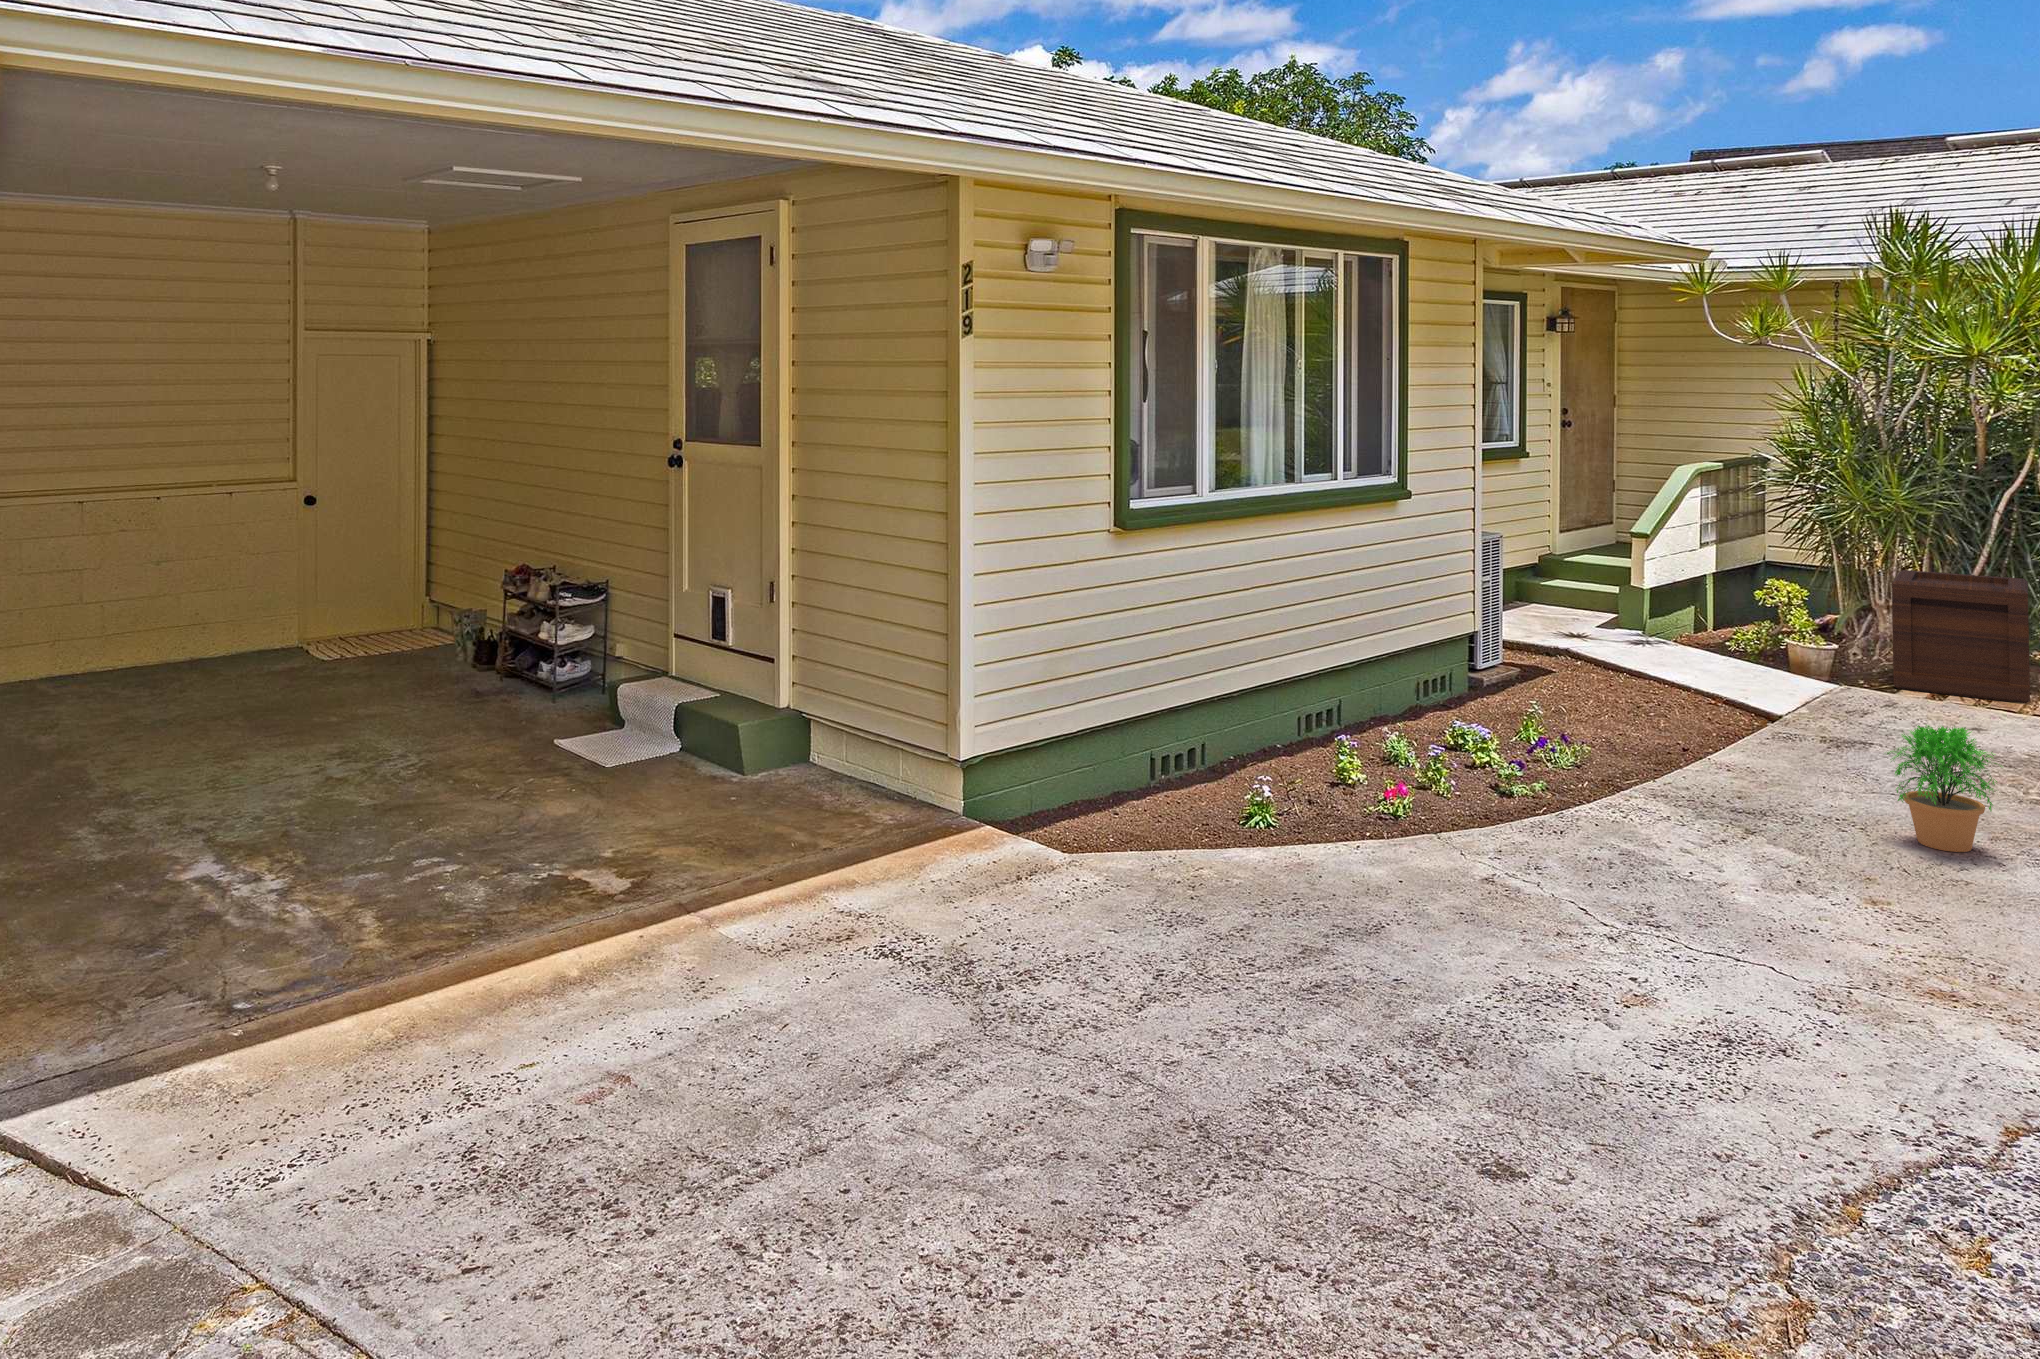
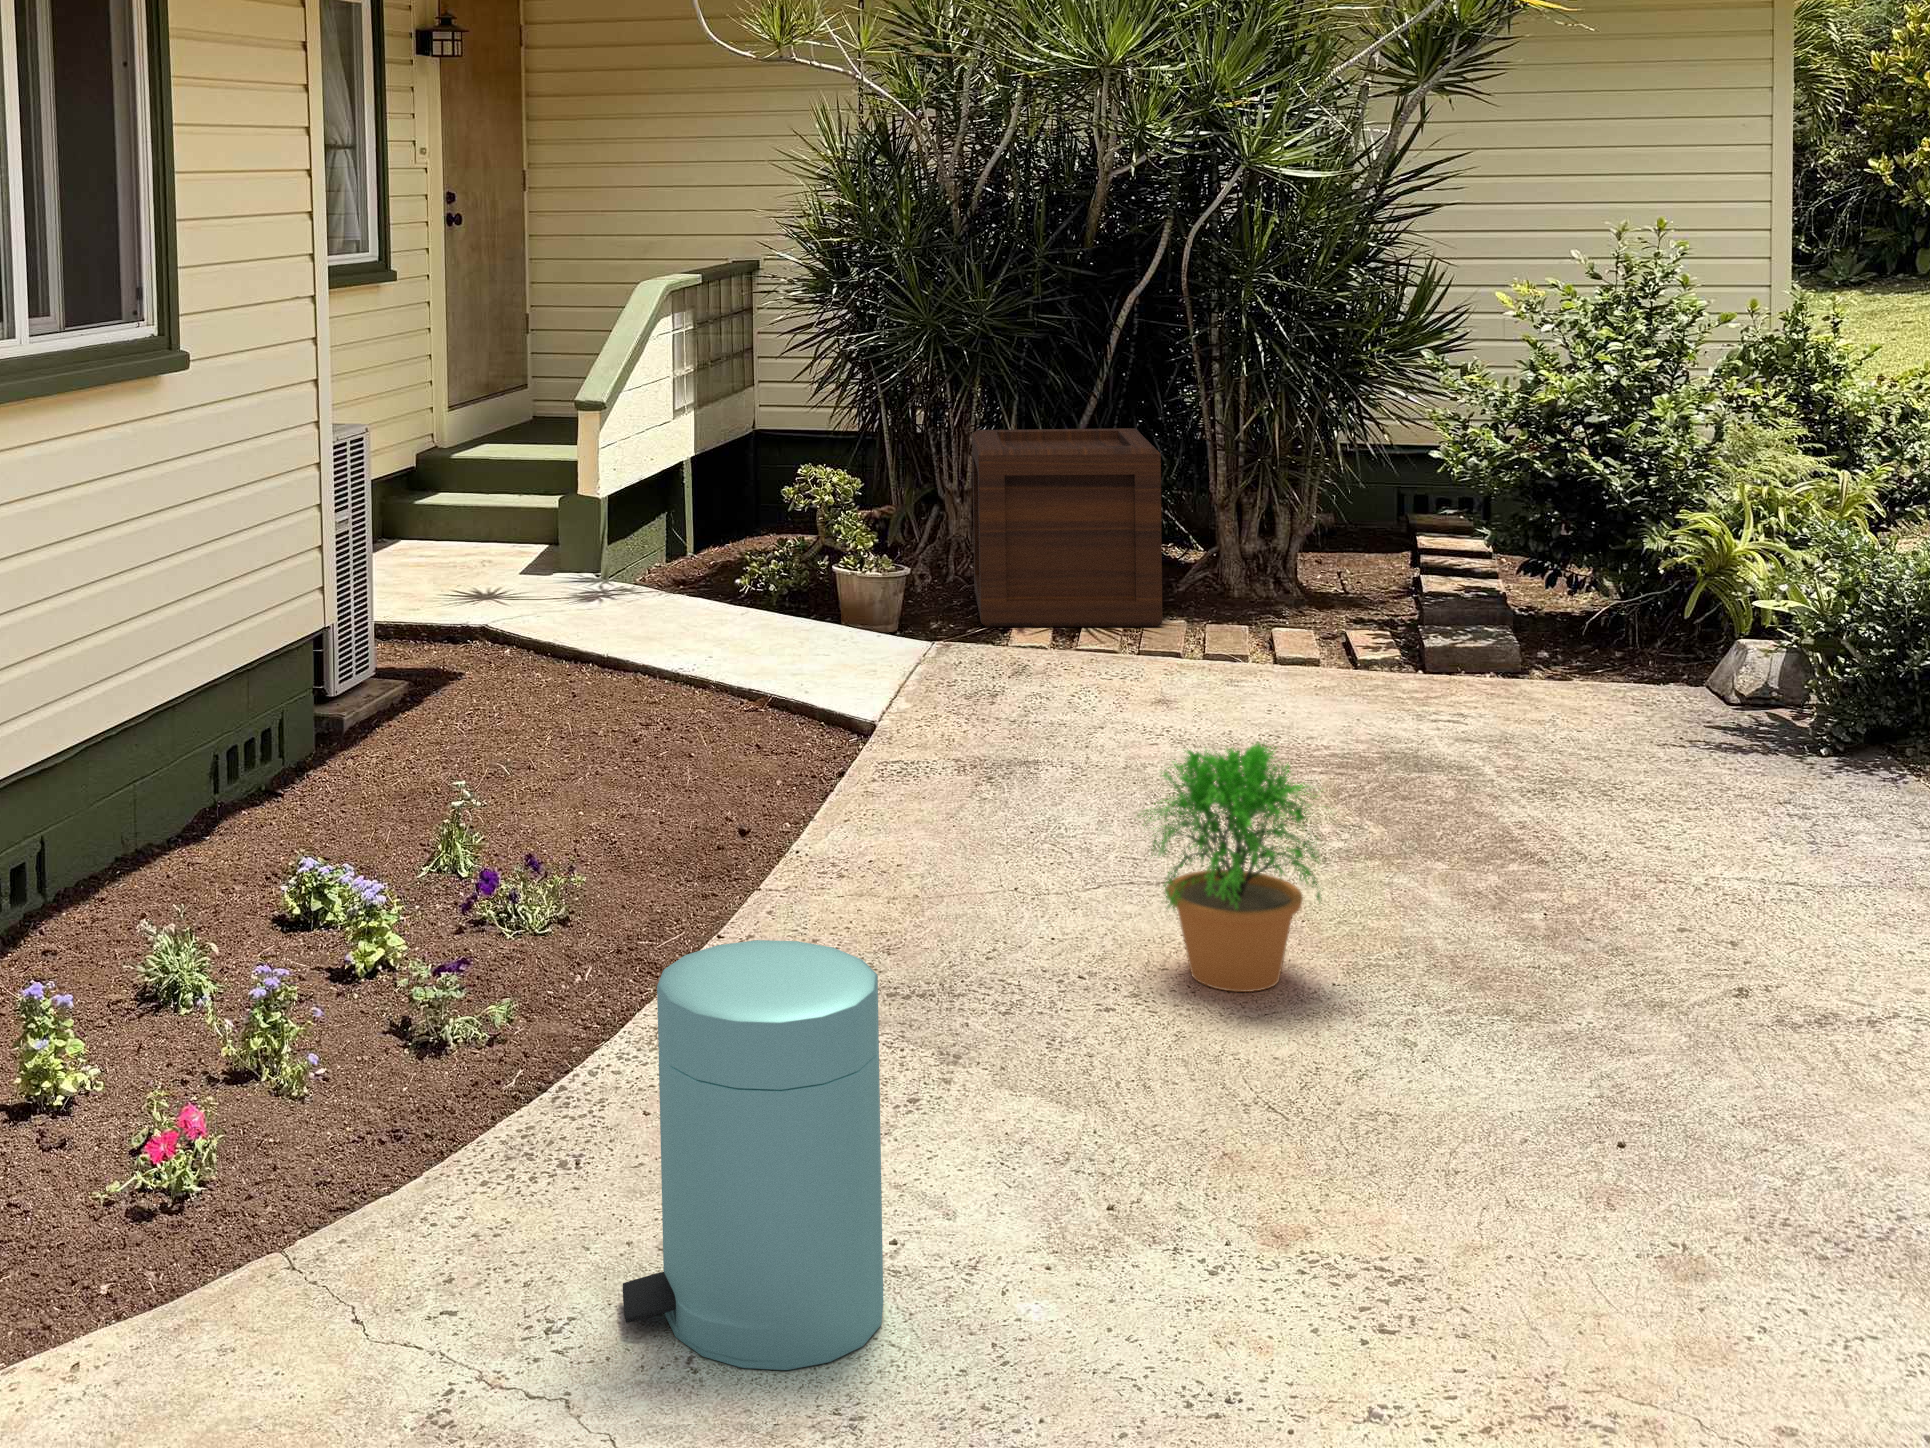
trash can: none [1570,742,1686,904] -> present [623,940,883,1370]

